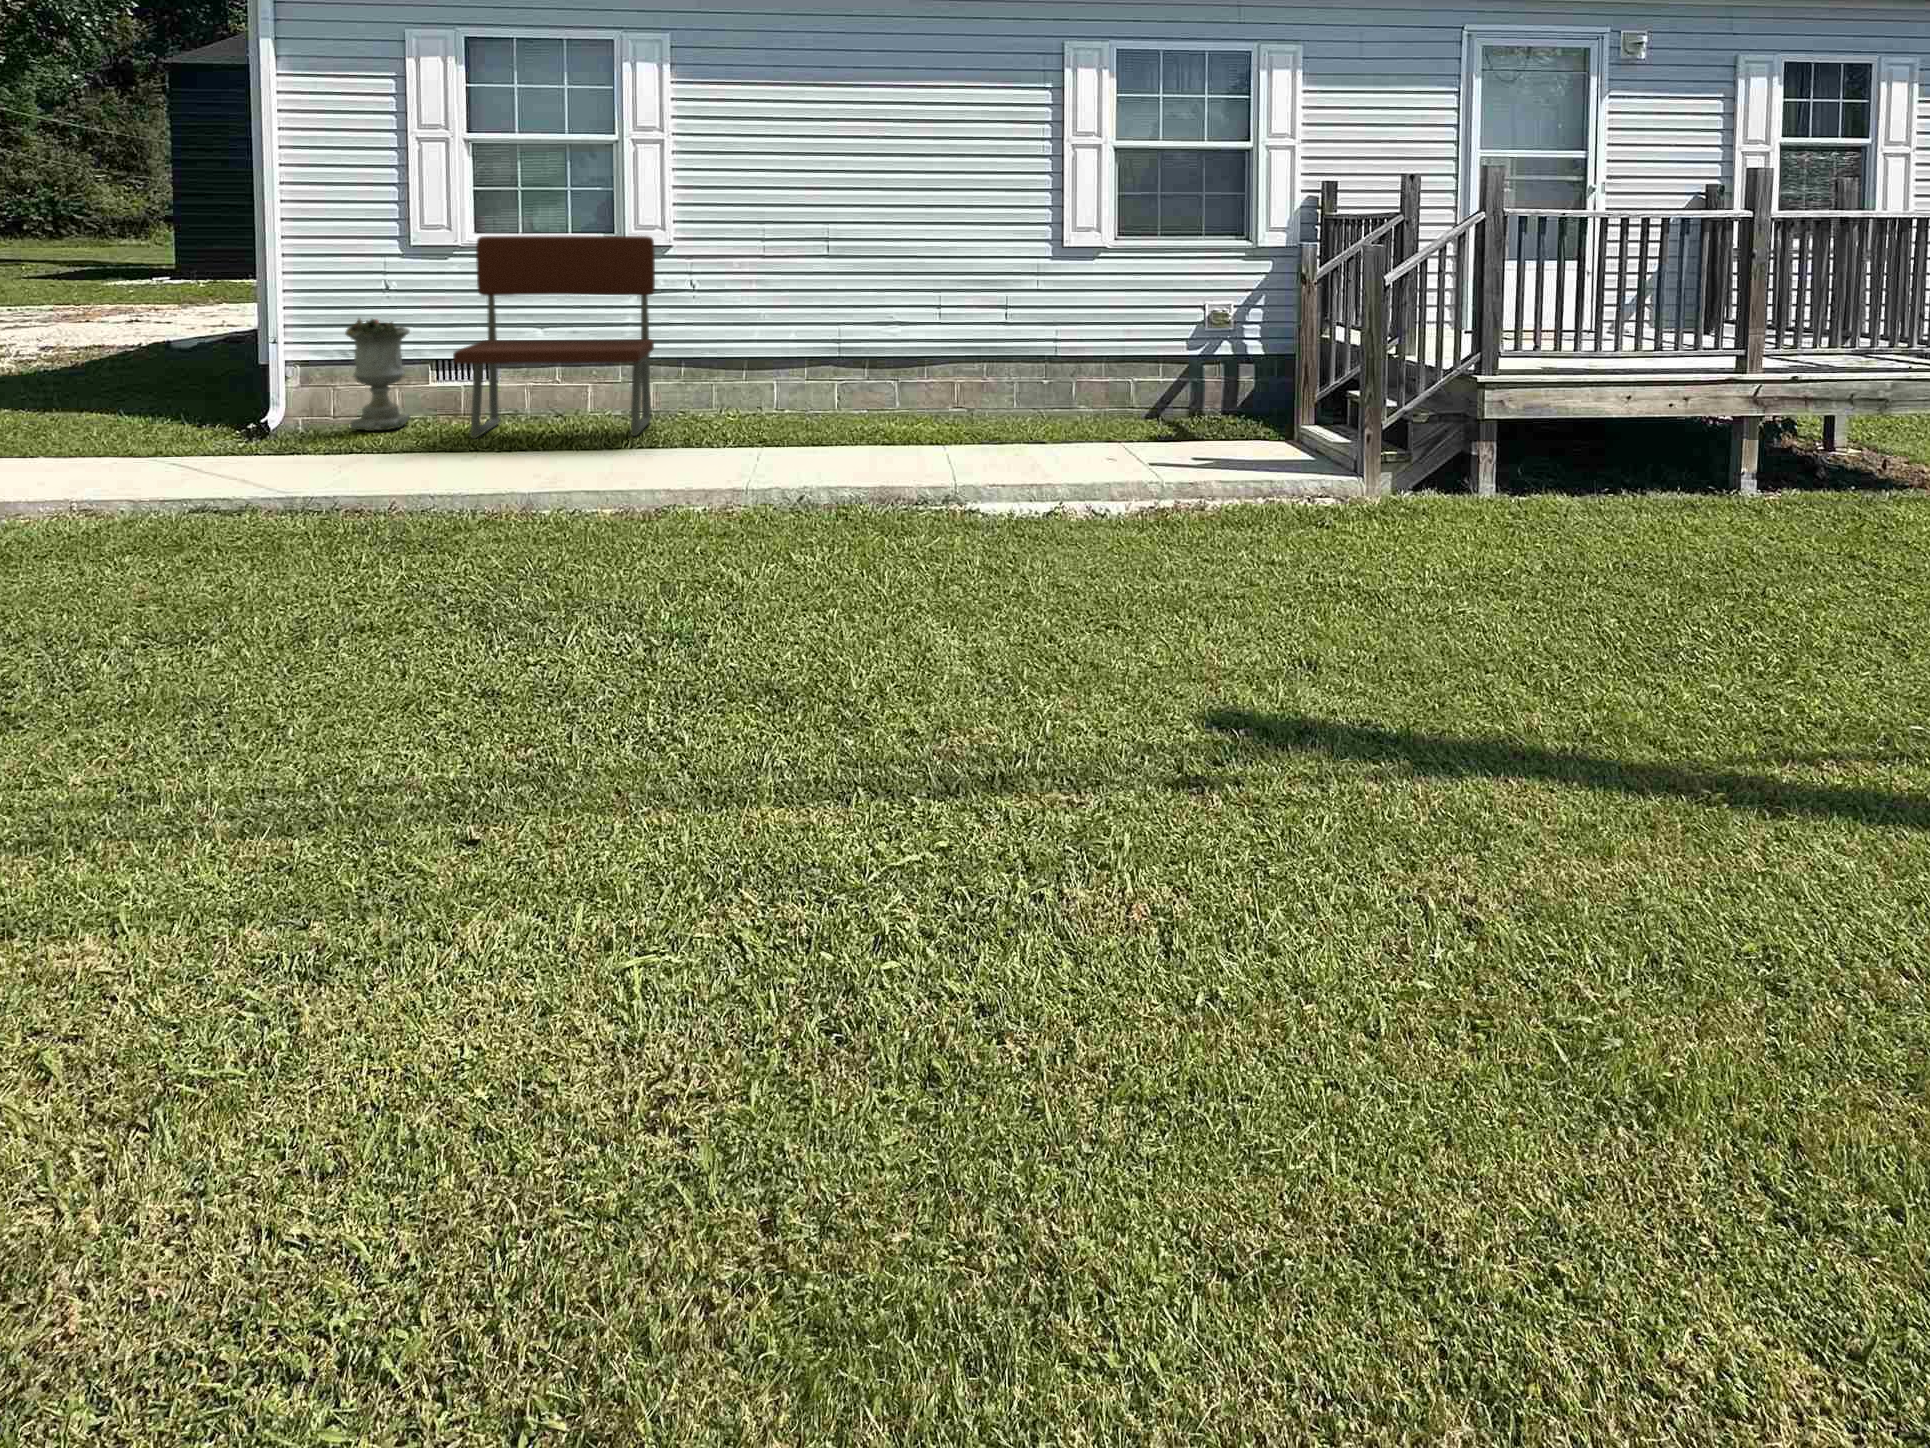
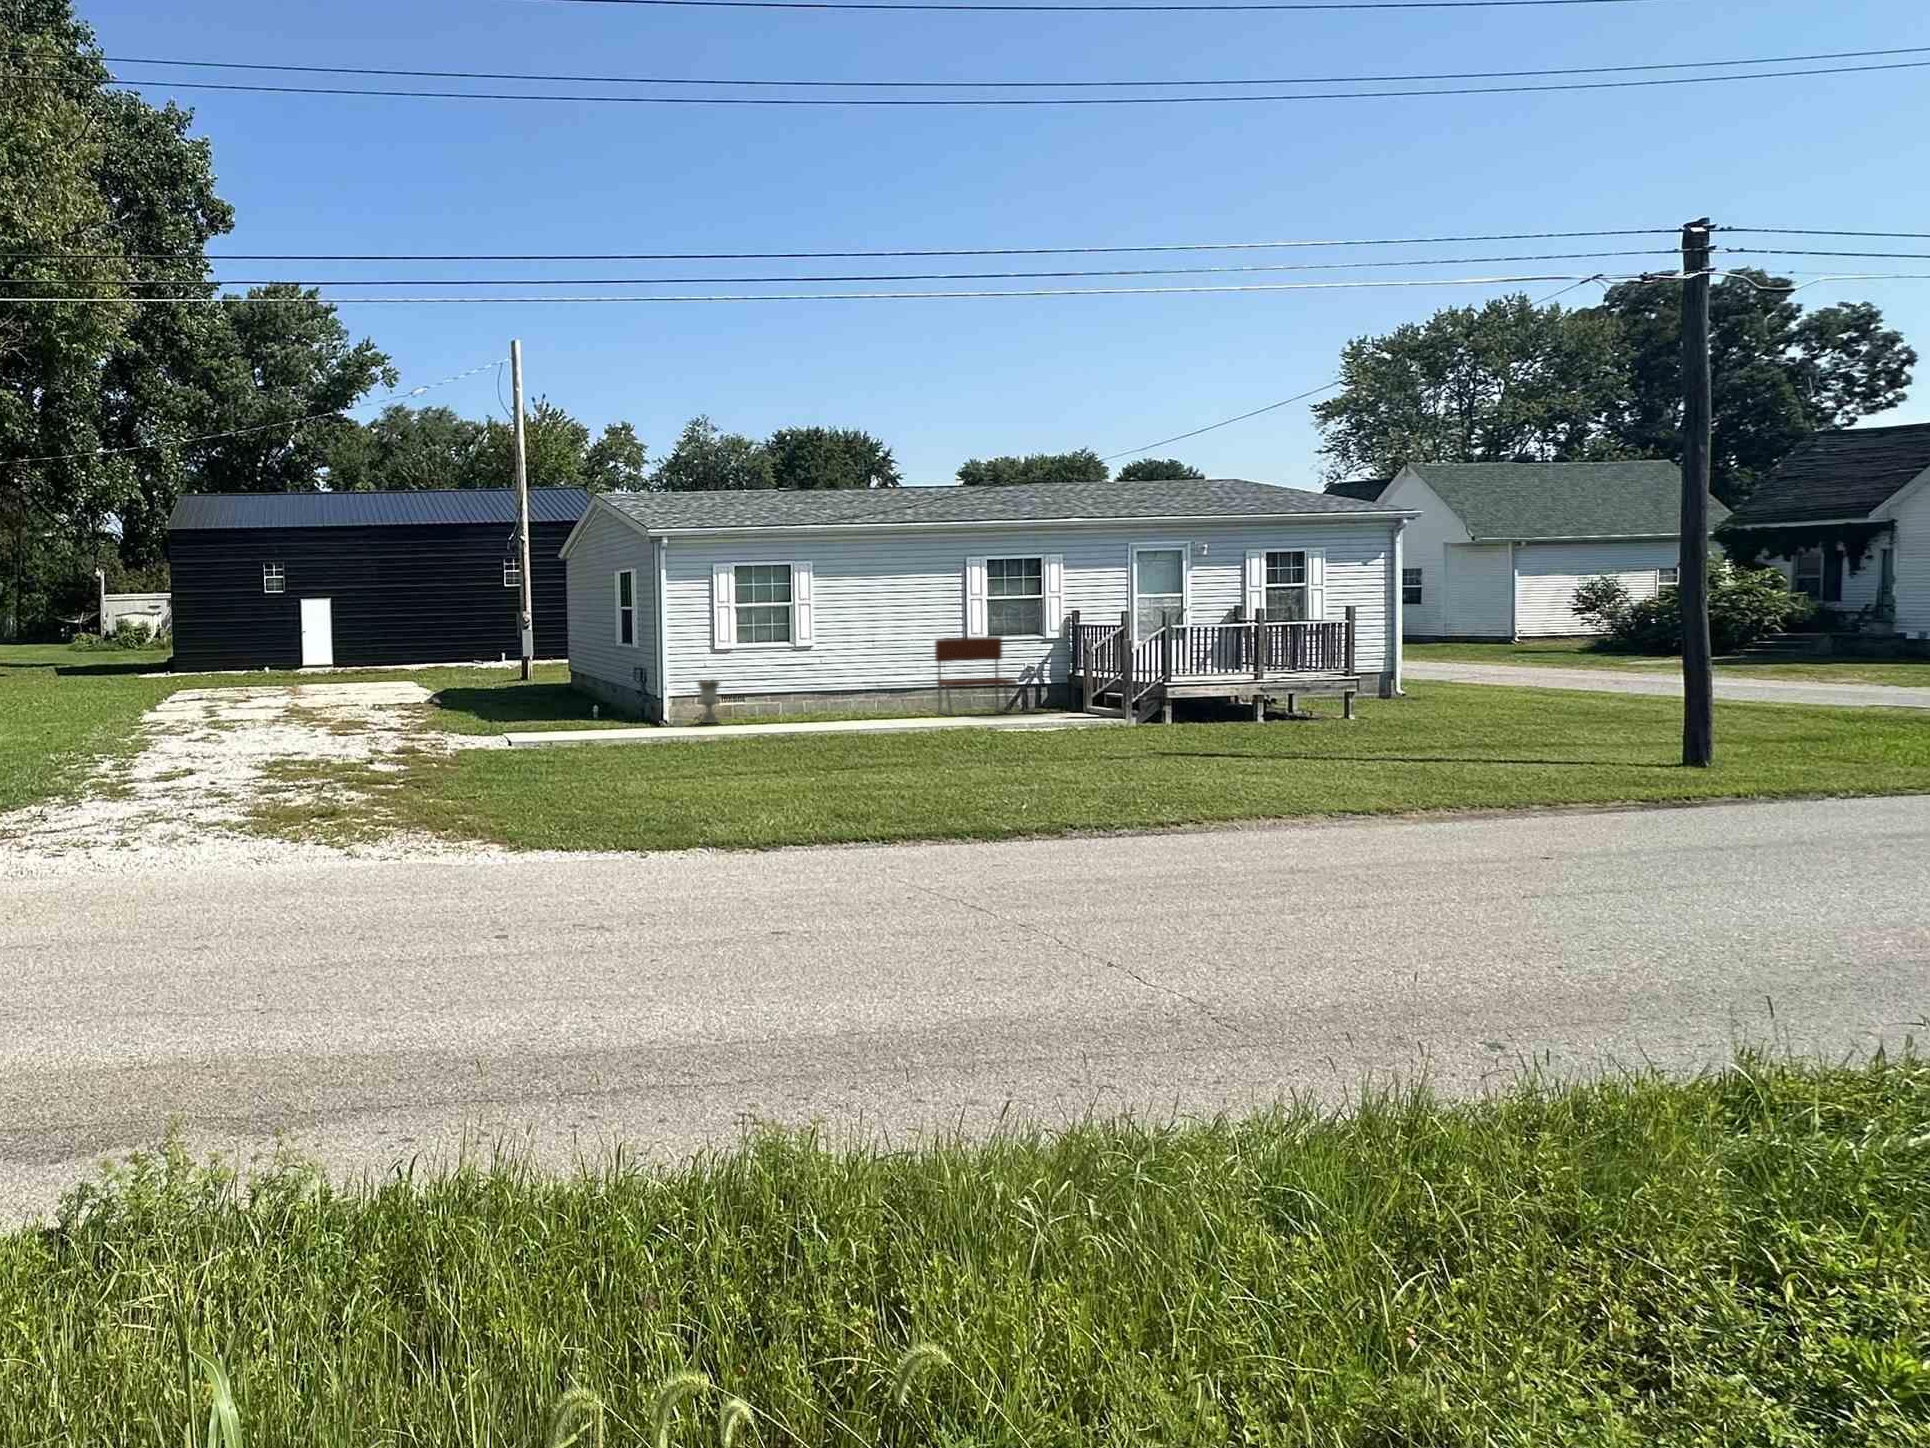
bench: present [453,236,655,438] -> present [935,637,1017,716]

